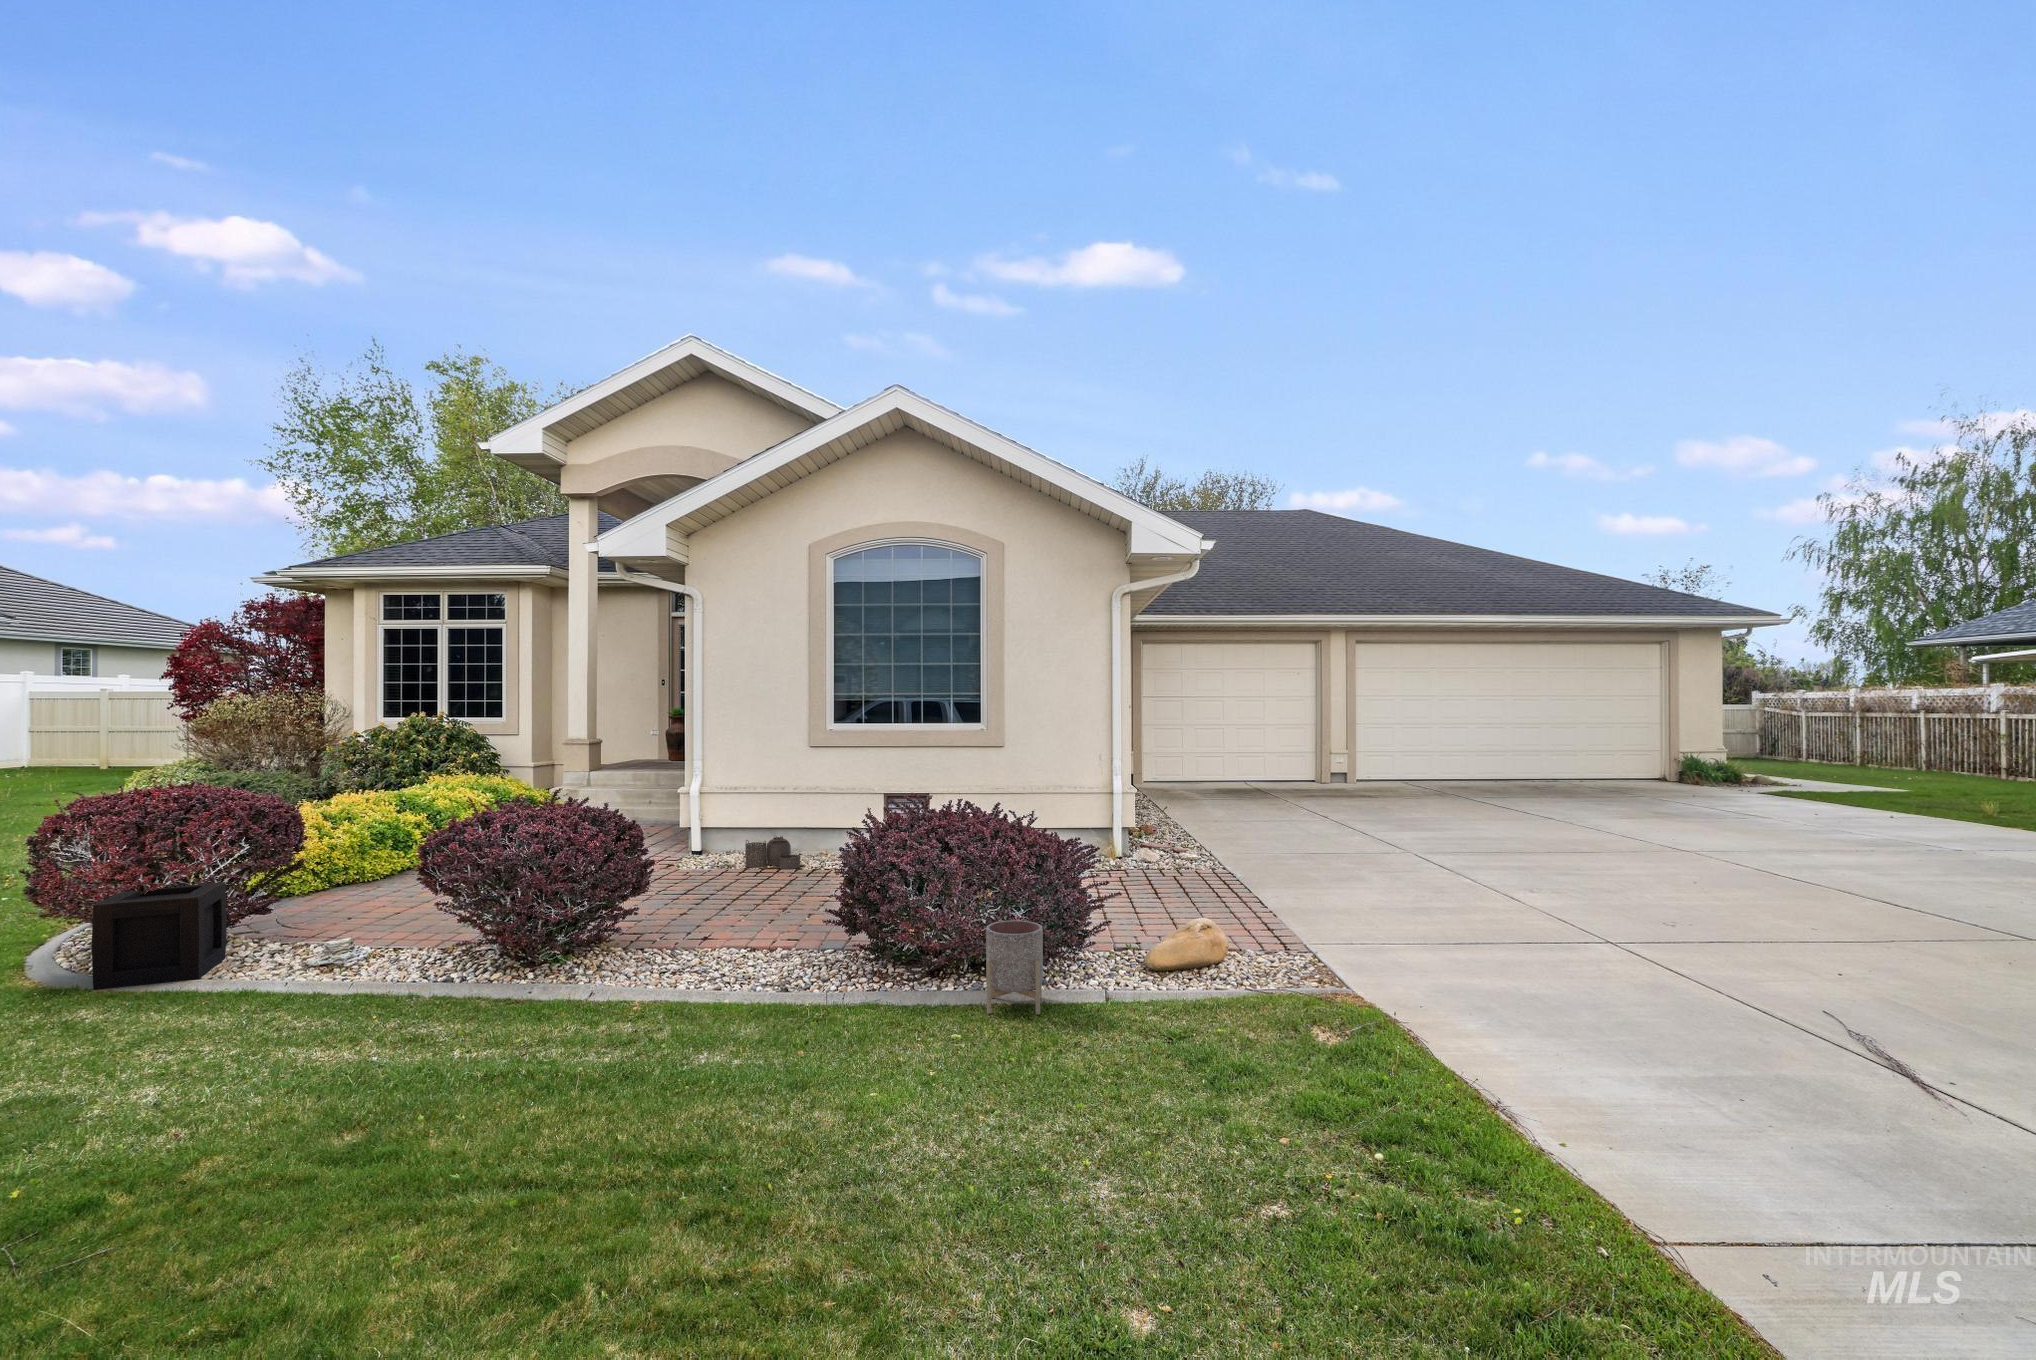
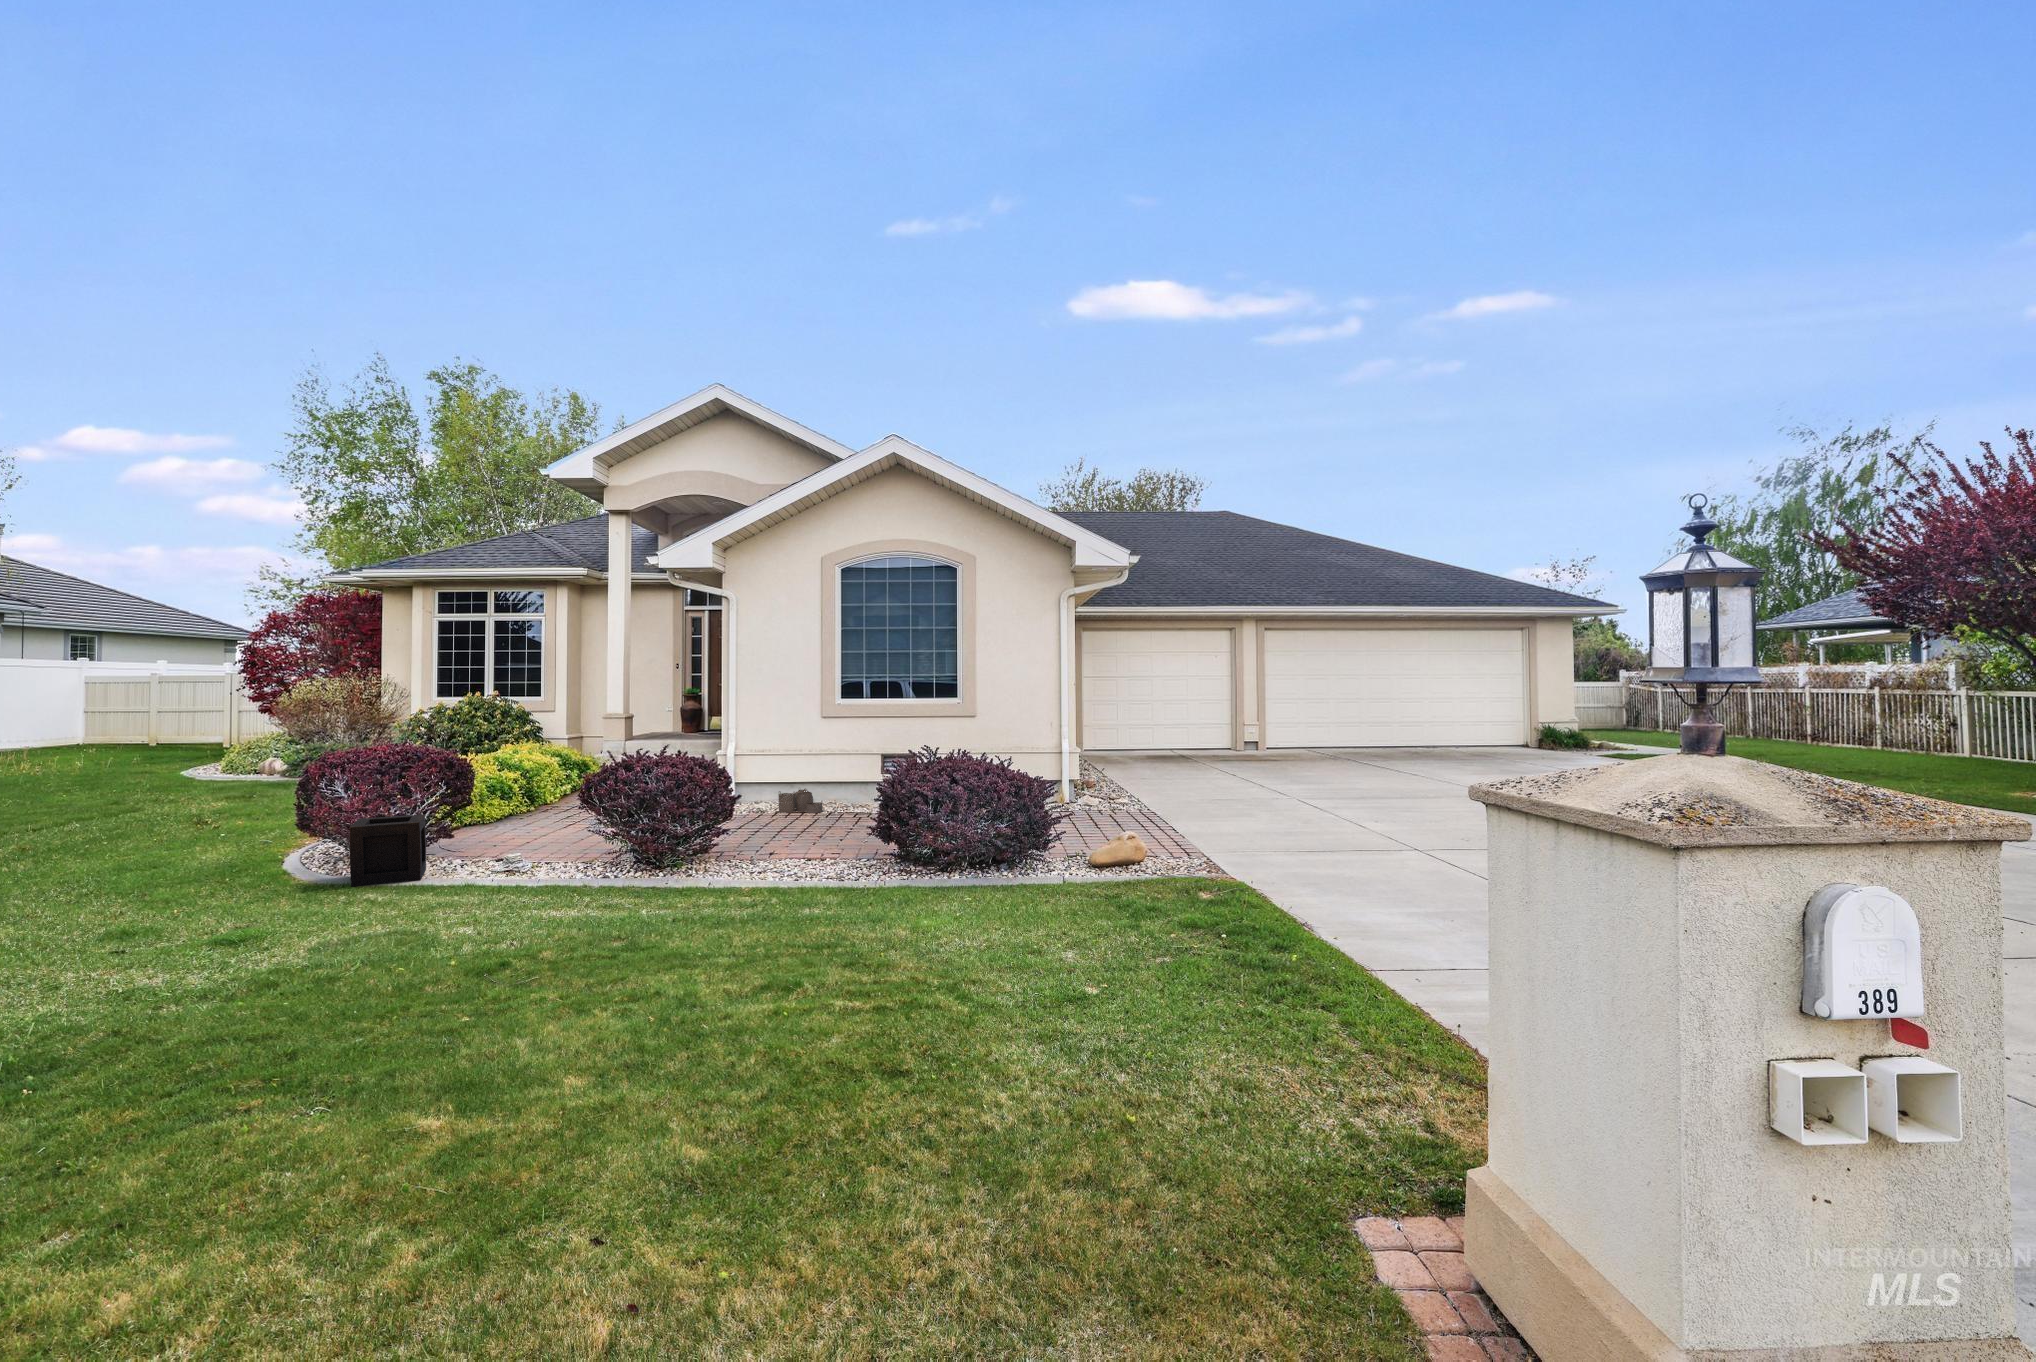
planter: present [986,921,1043,1014] -> none [983,829,1021,888]

